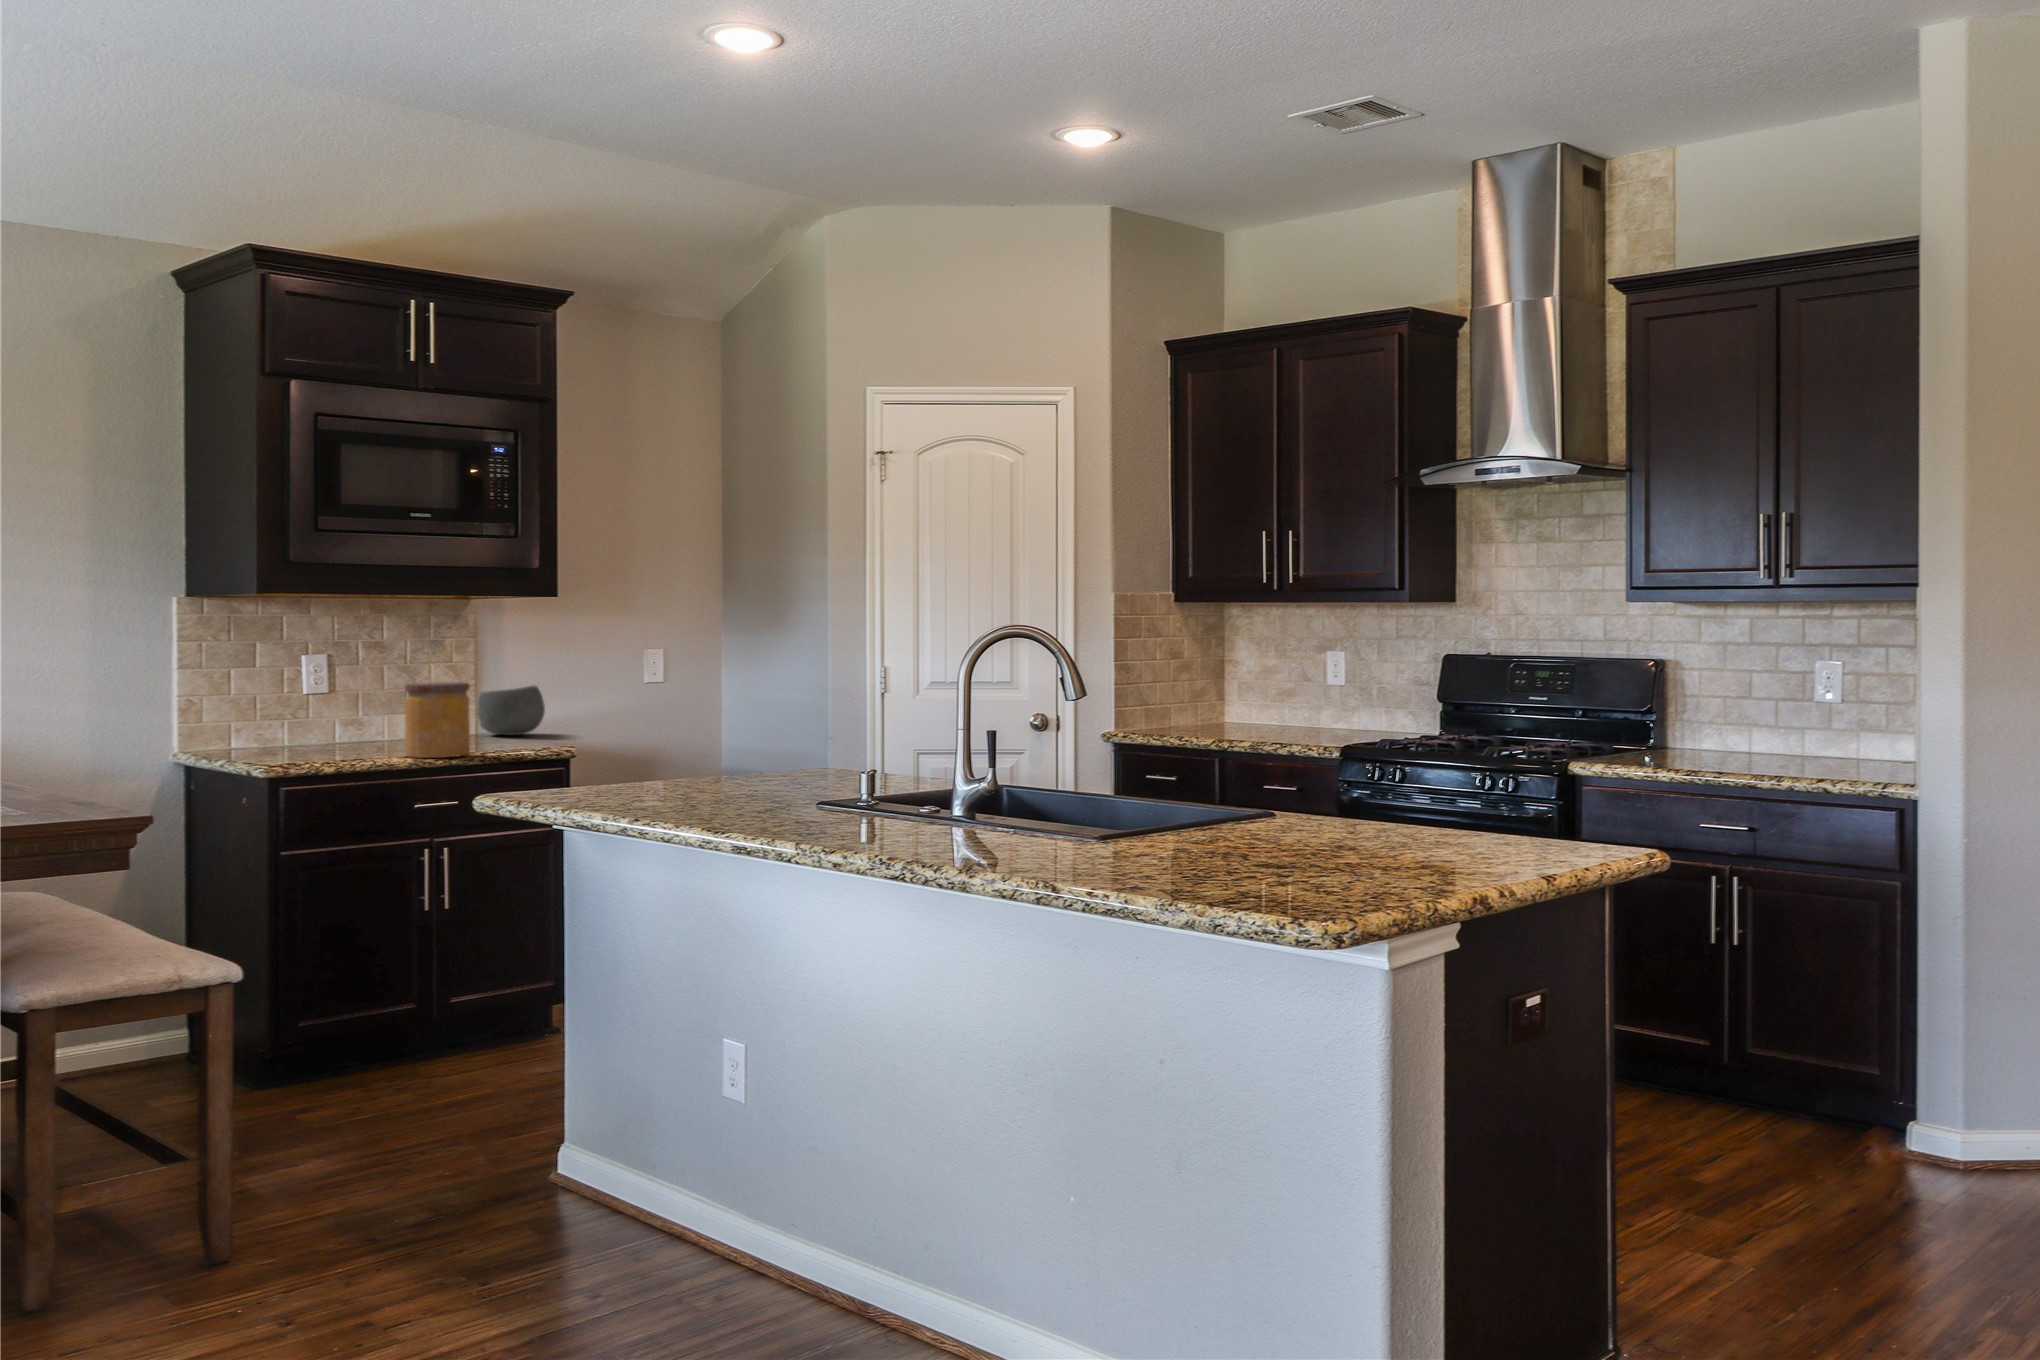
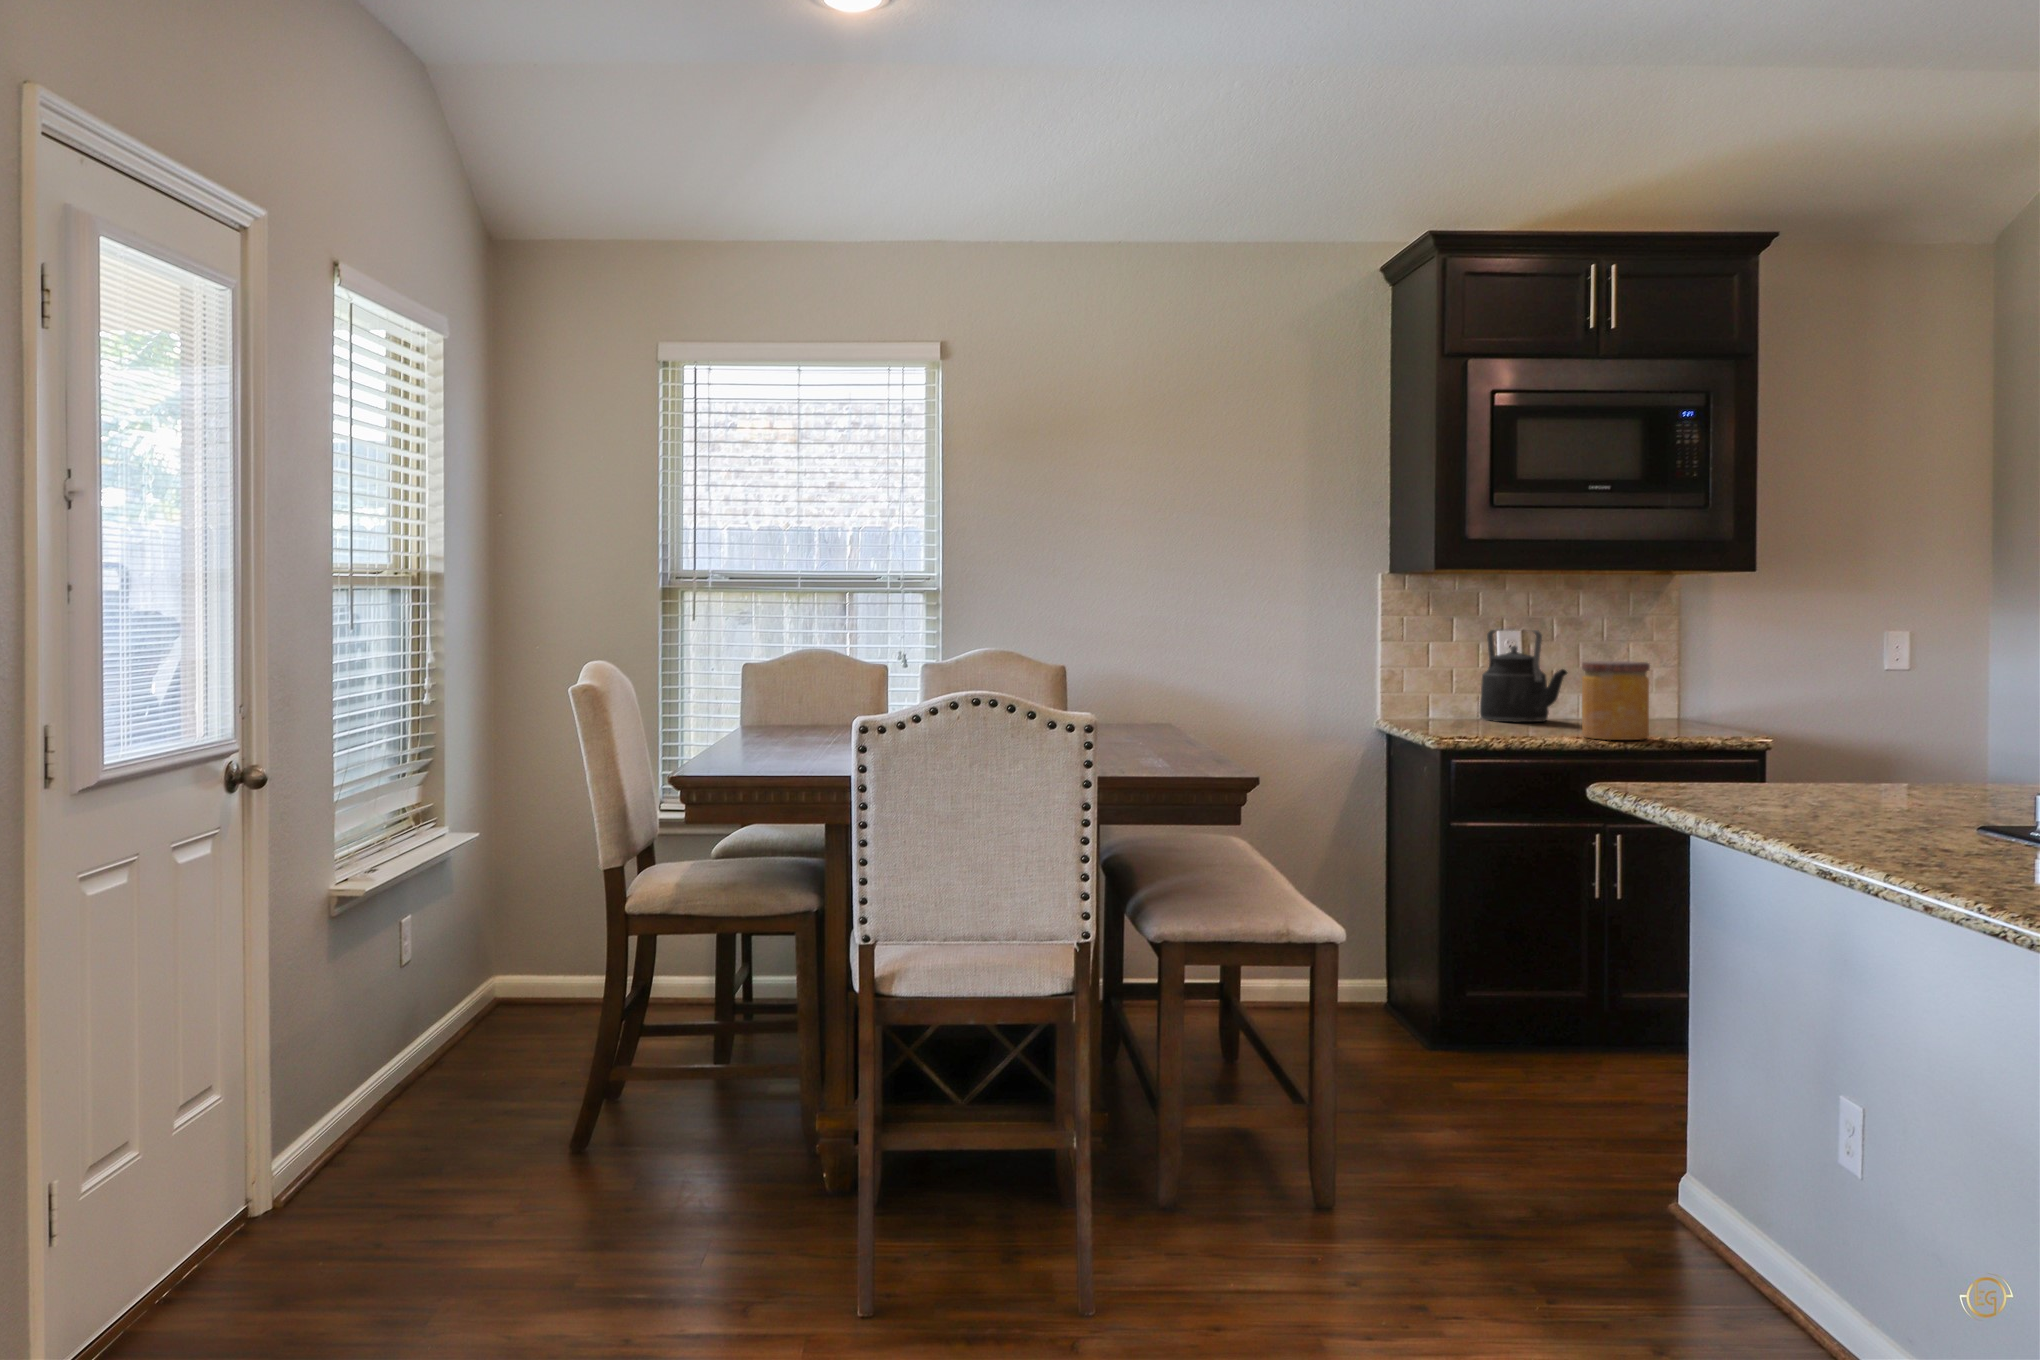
kettle: none [287,654,382,747] -> present [1480,630,1567,722]
bowl: present [477,686,545,735] -> none [1678,668,1757,721]

